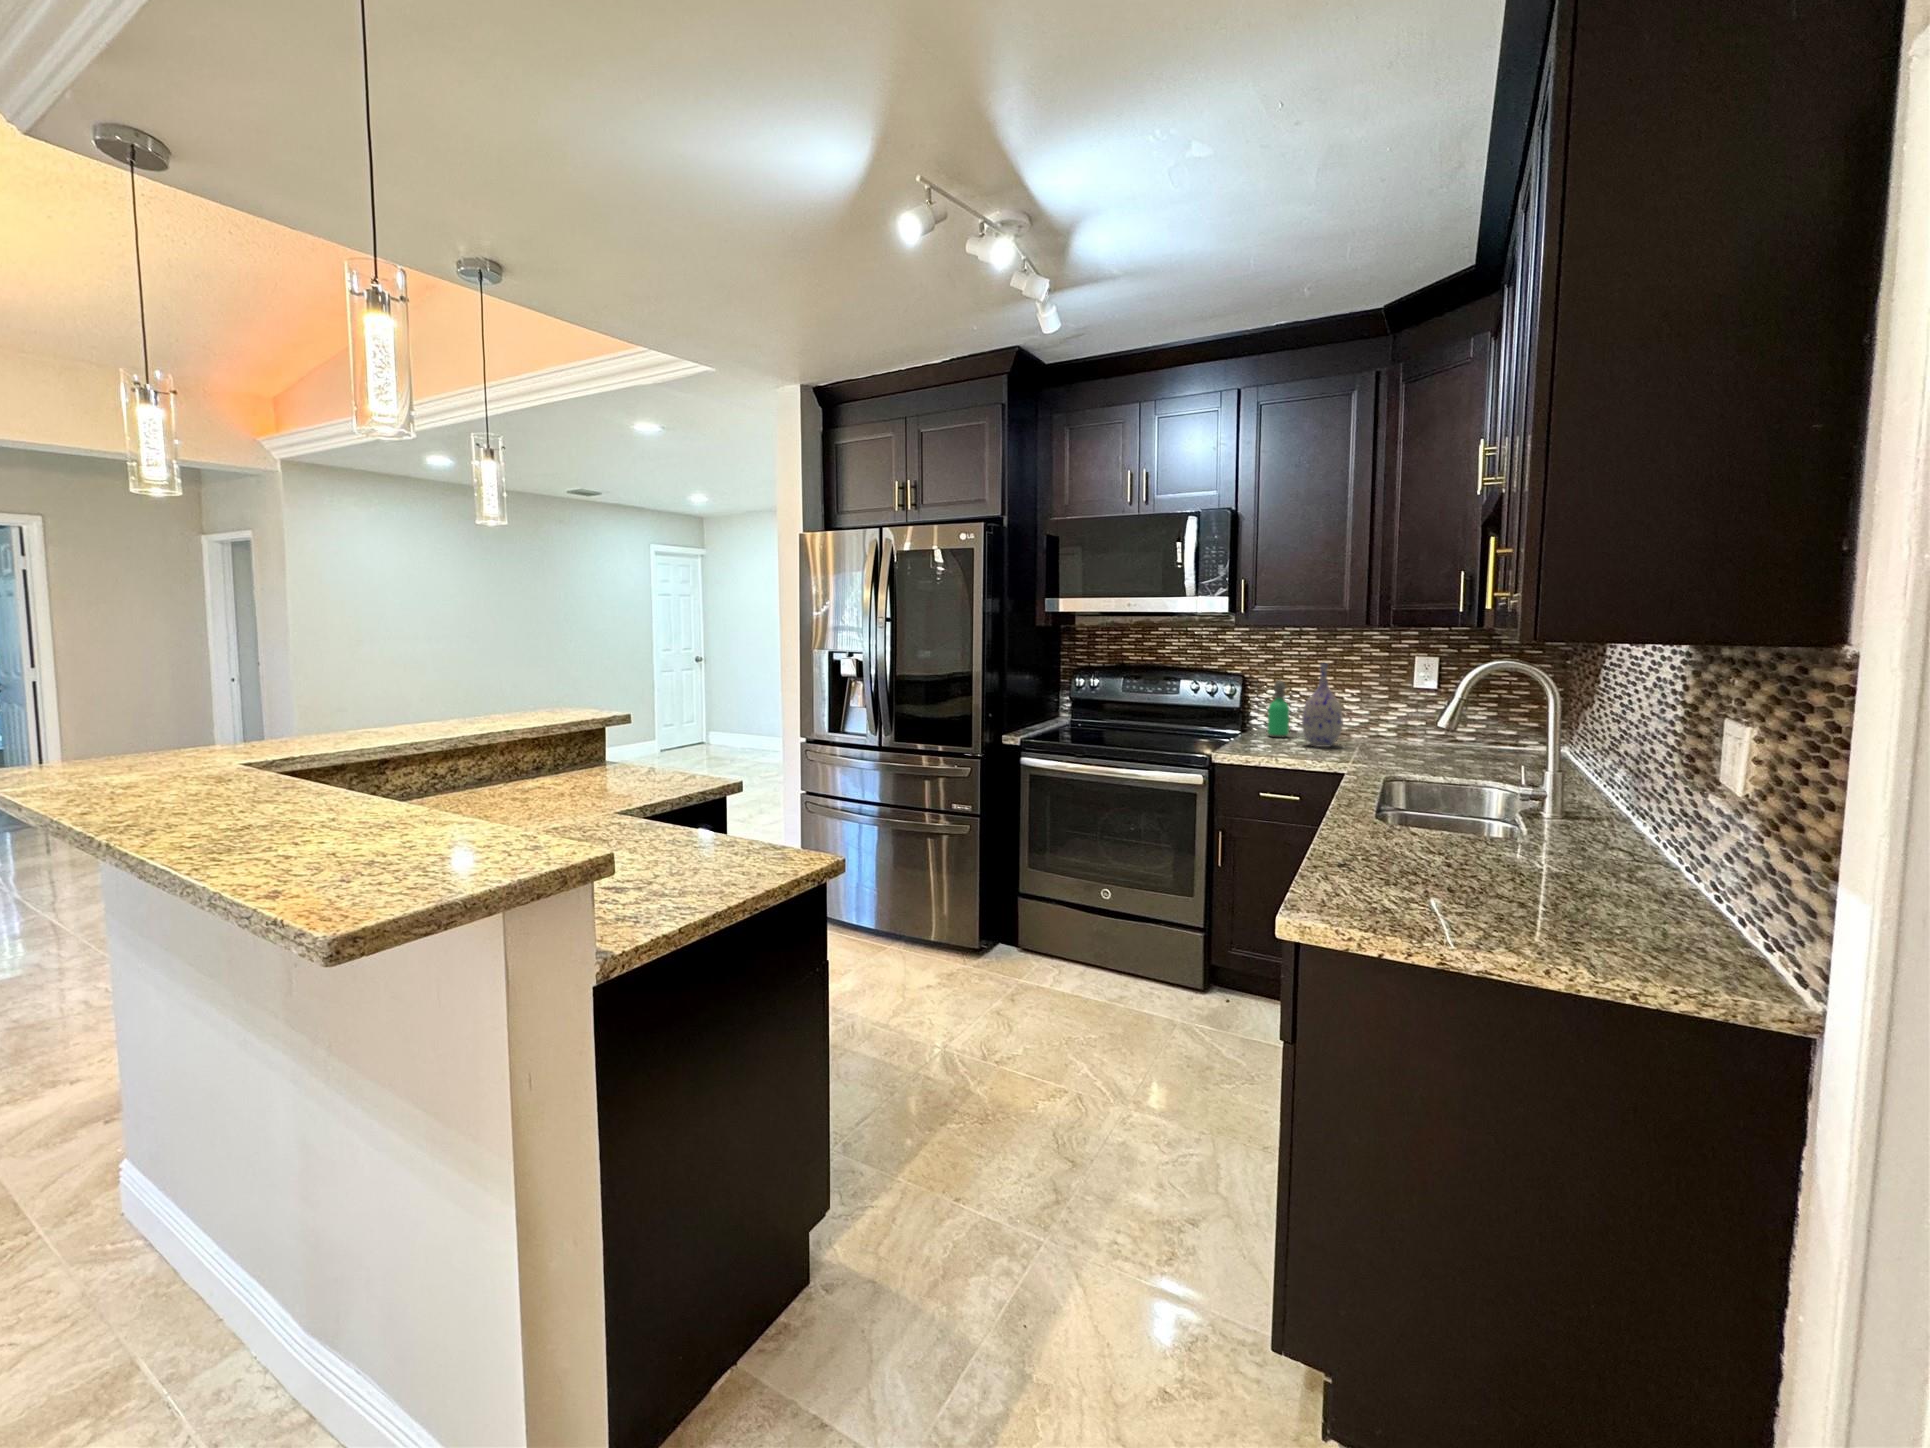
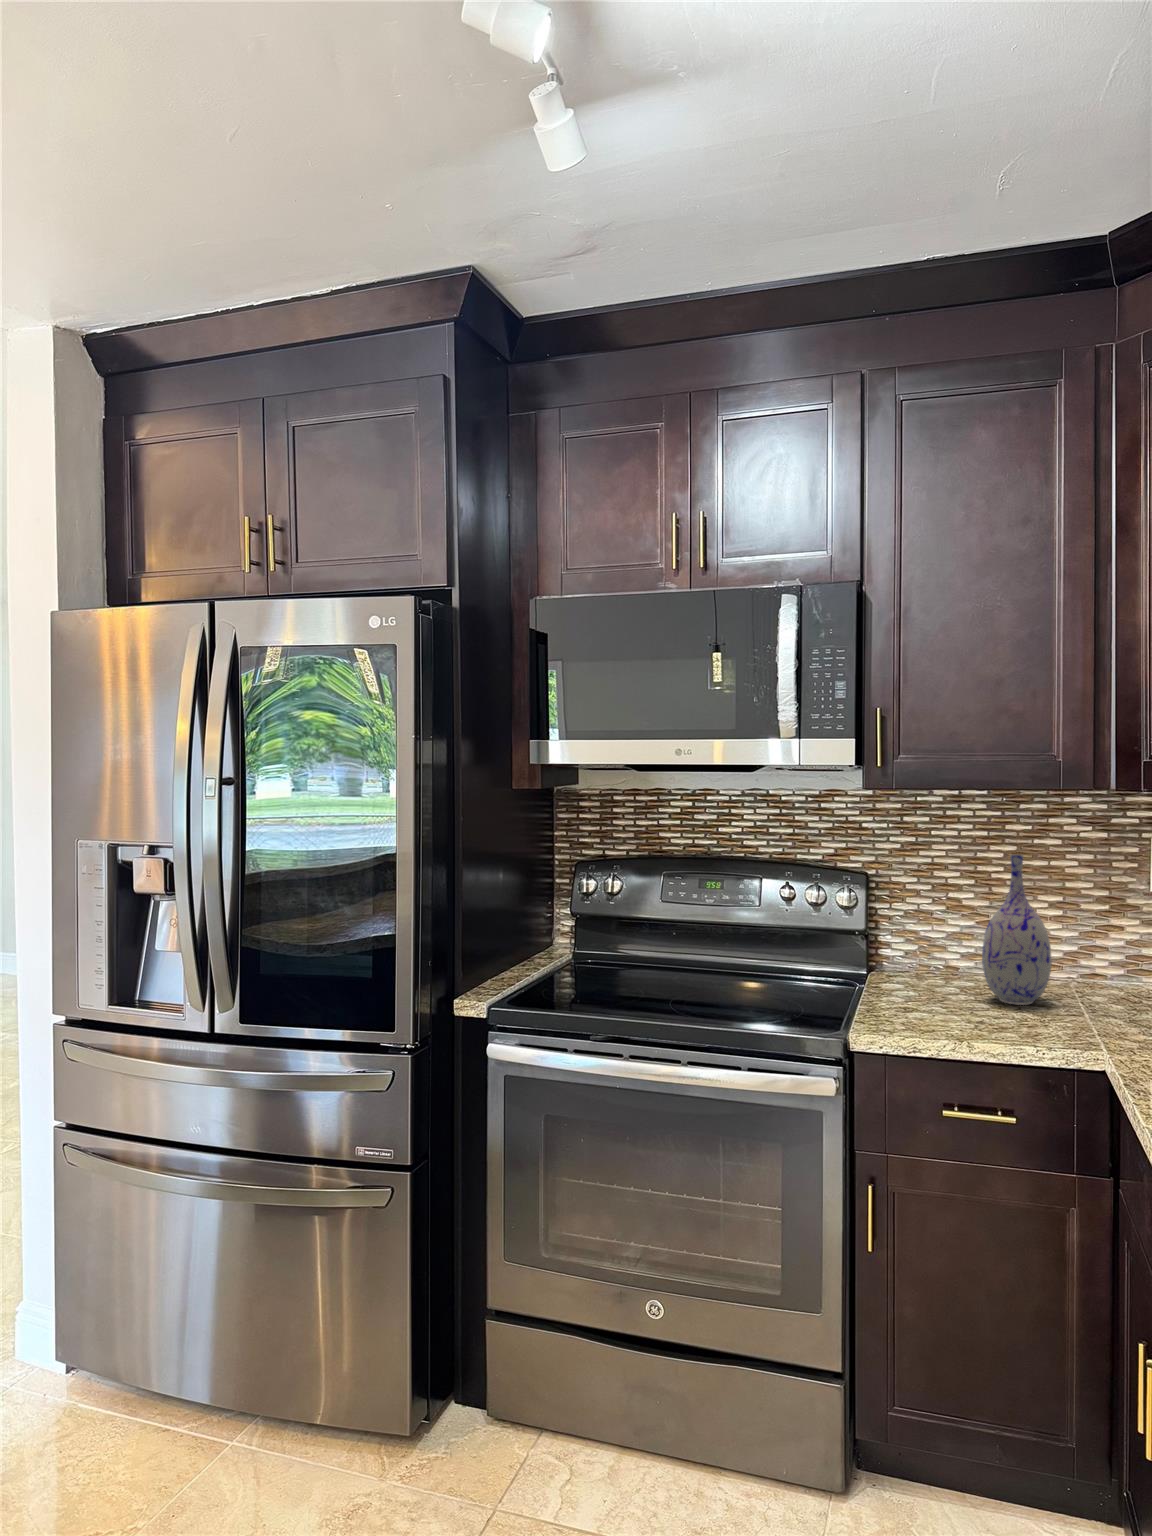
soap dispenser: present [1267,680,1289,737] -> none [913,881,949,981]

